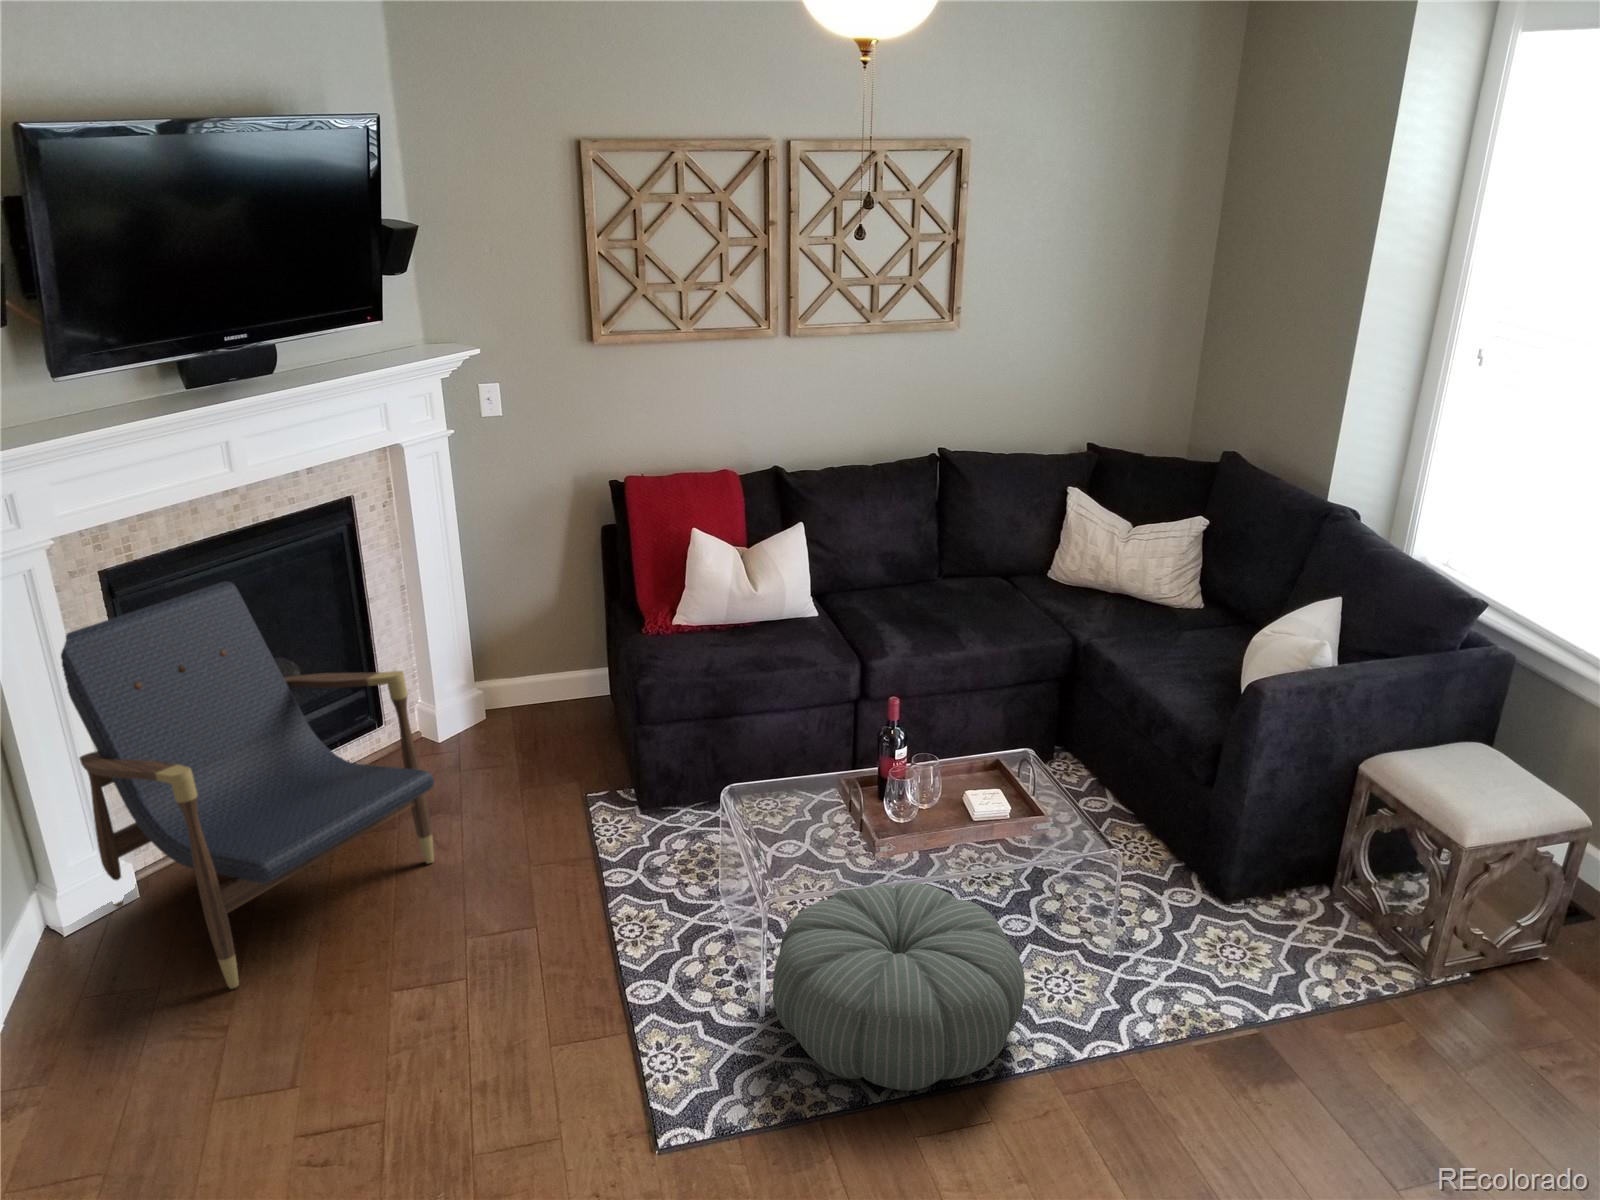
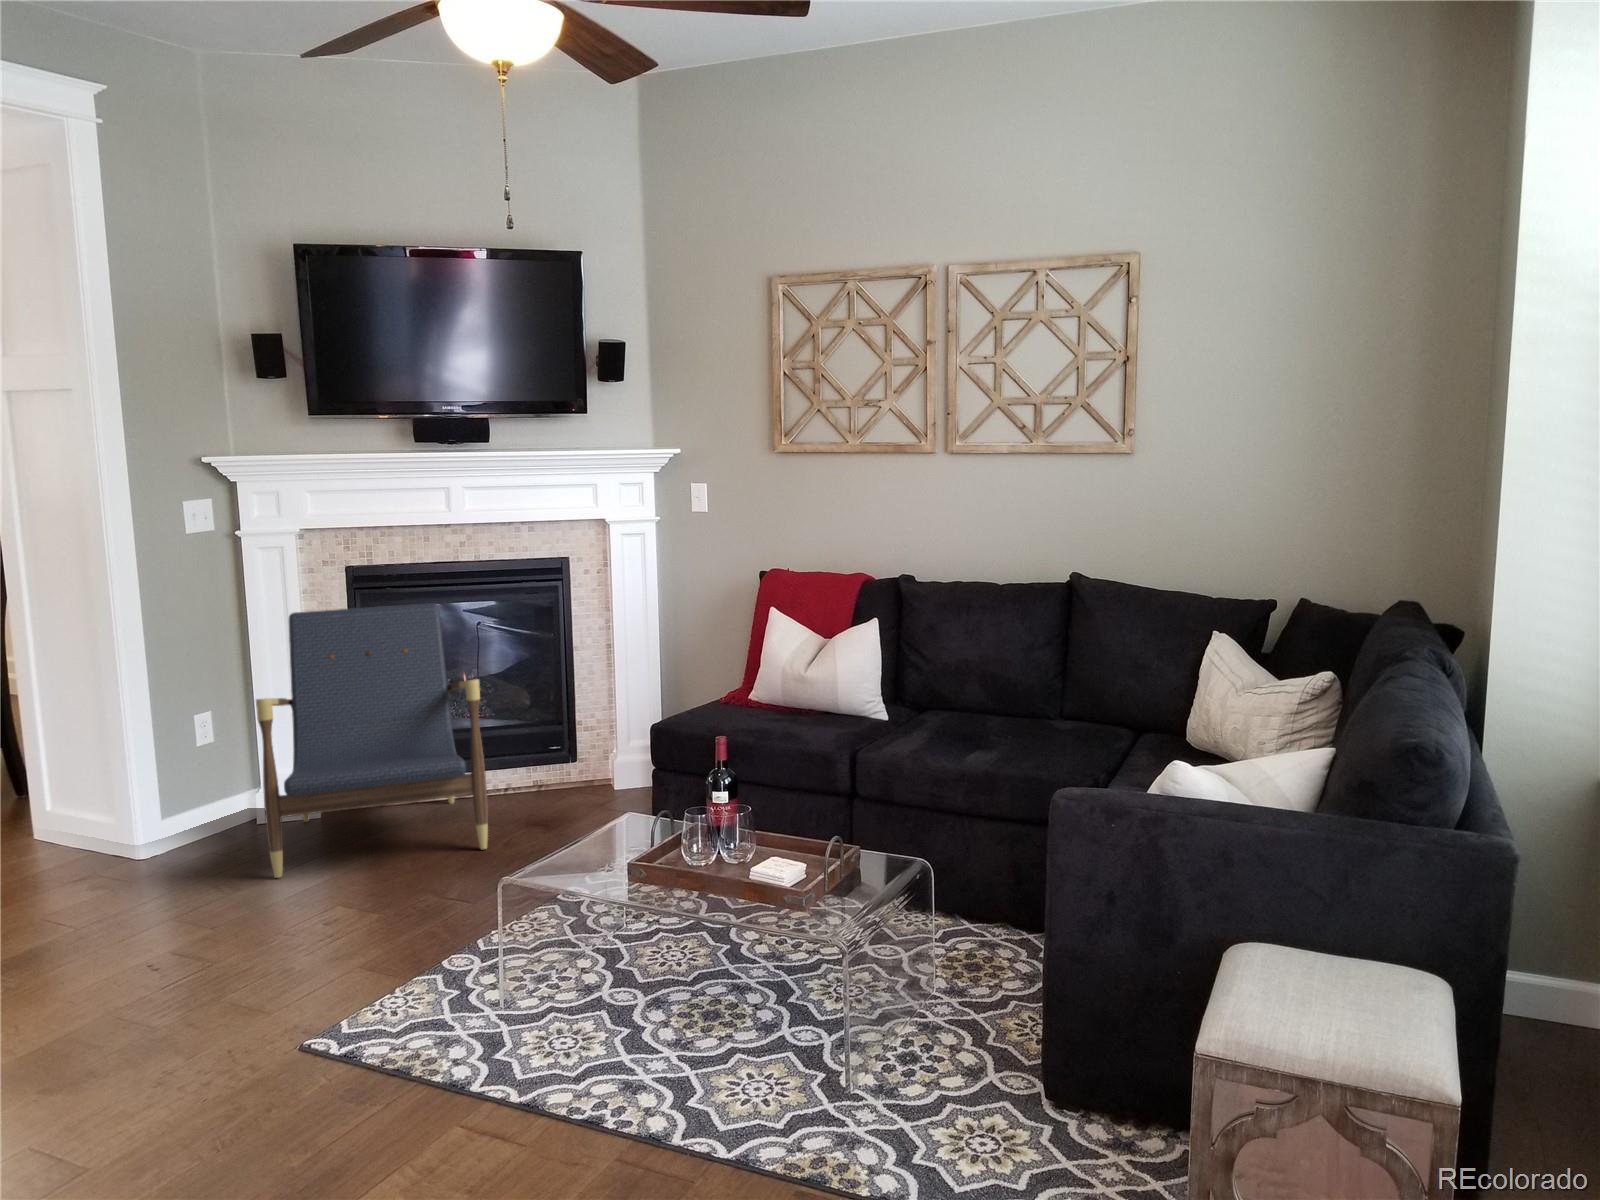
pouf: present [773,883,1025,1091] -> none [439,917,701,1106]

